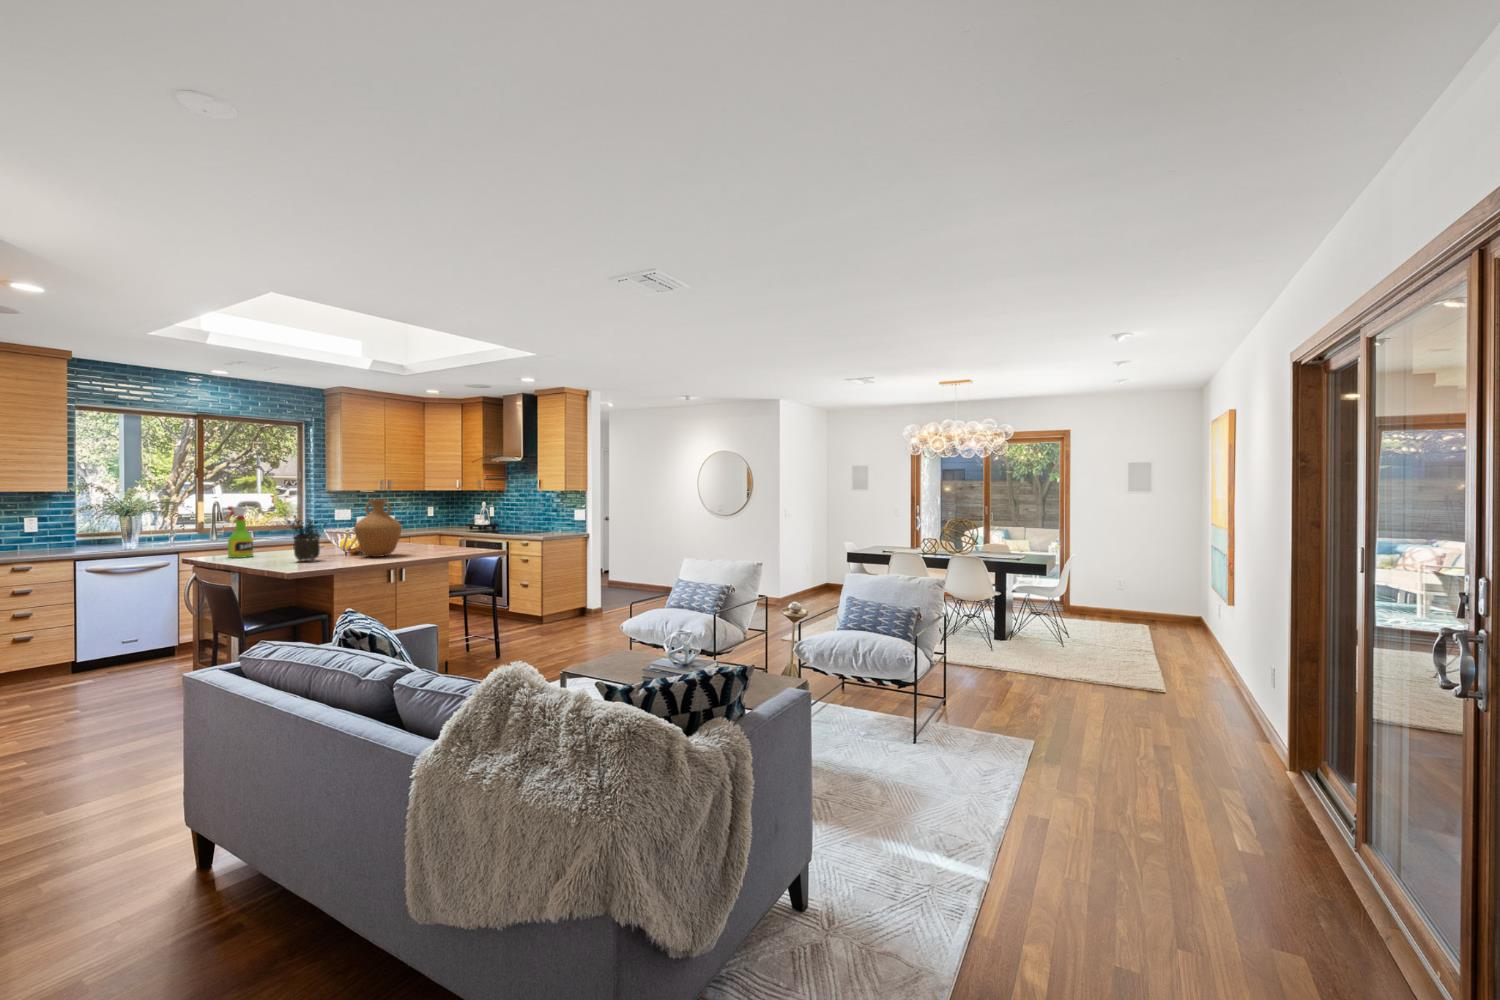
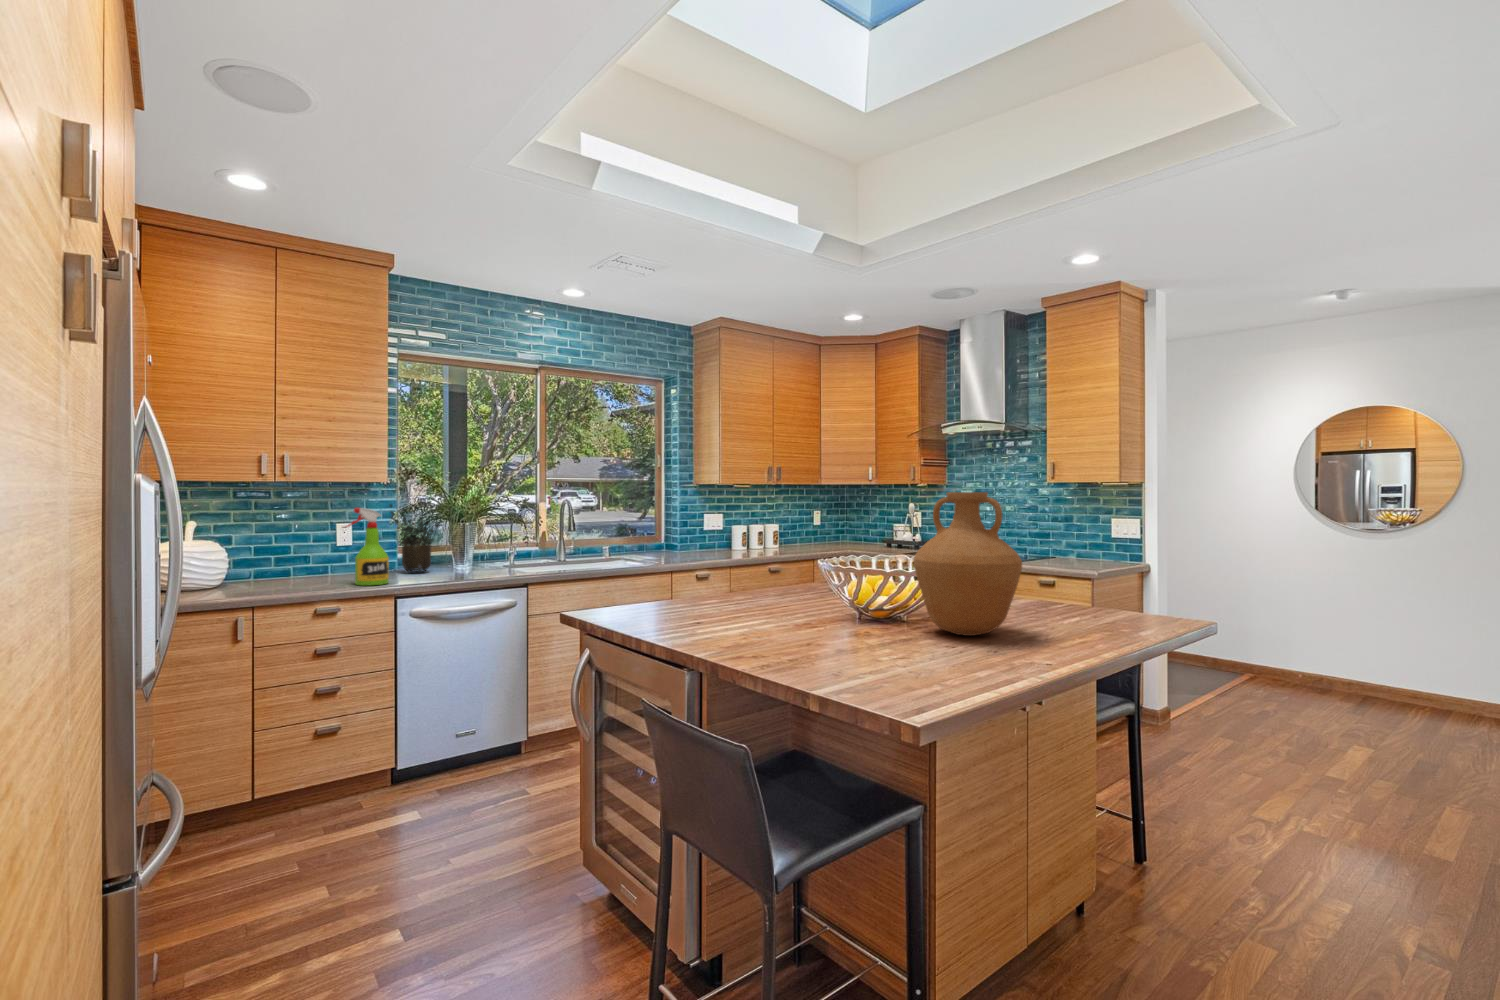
spray bottle: present [224,506,253,558] -> present [347,508,389,585]
potted plant: present [283,509,327,561] -> present [390,505,439,572]

